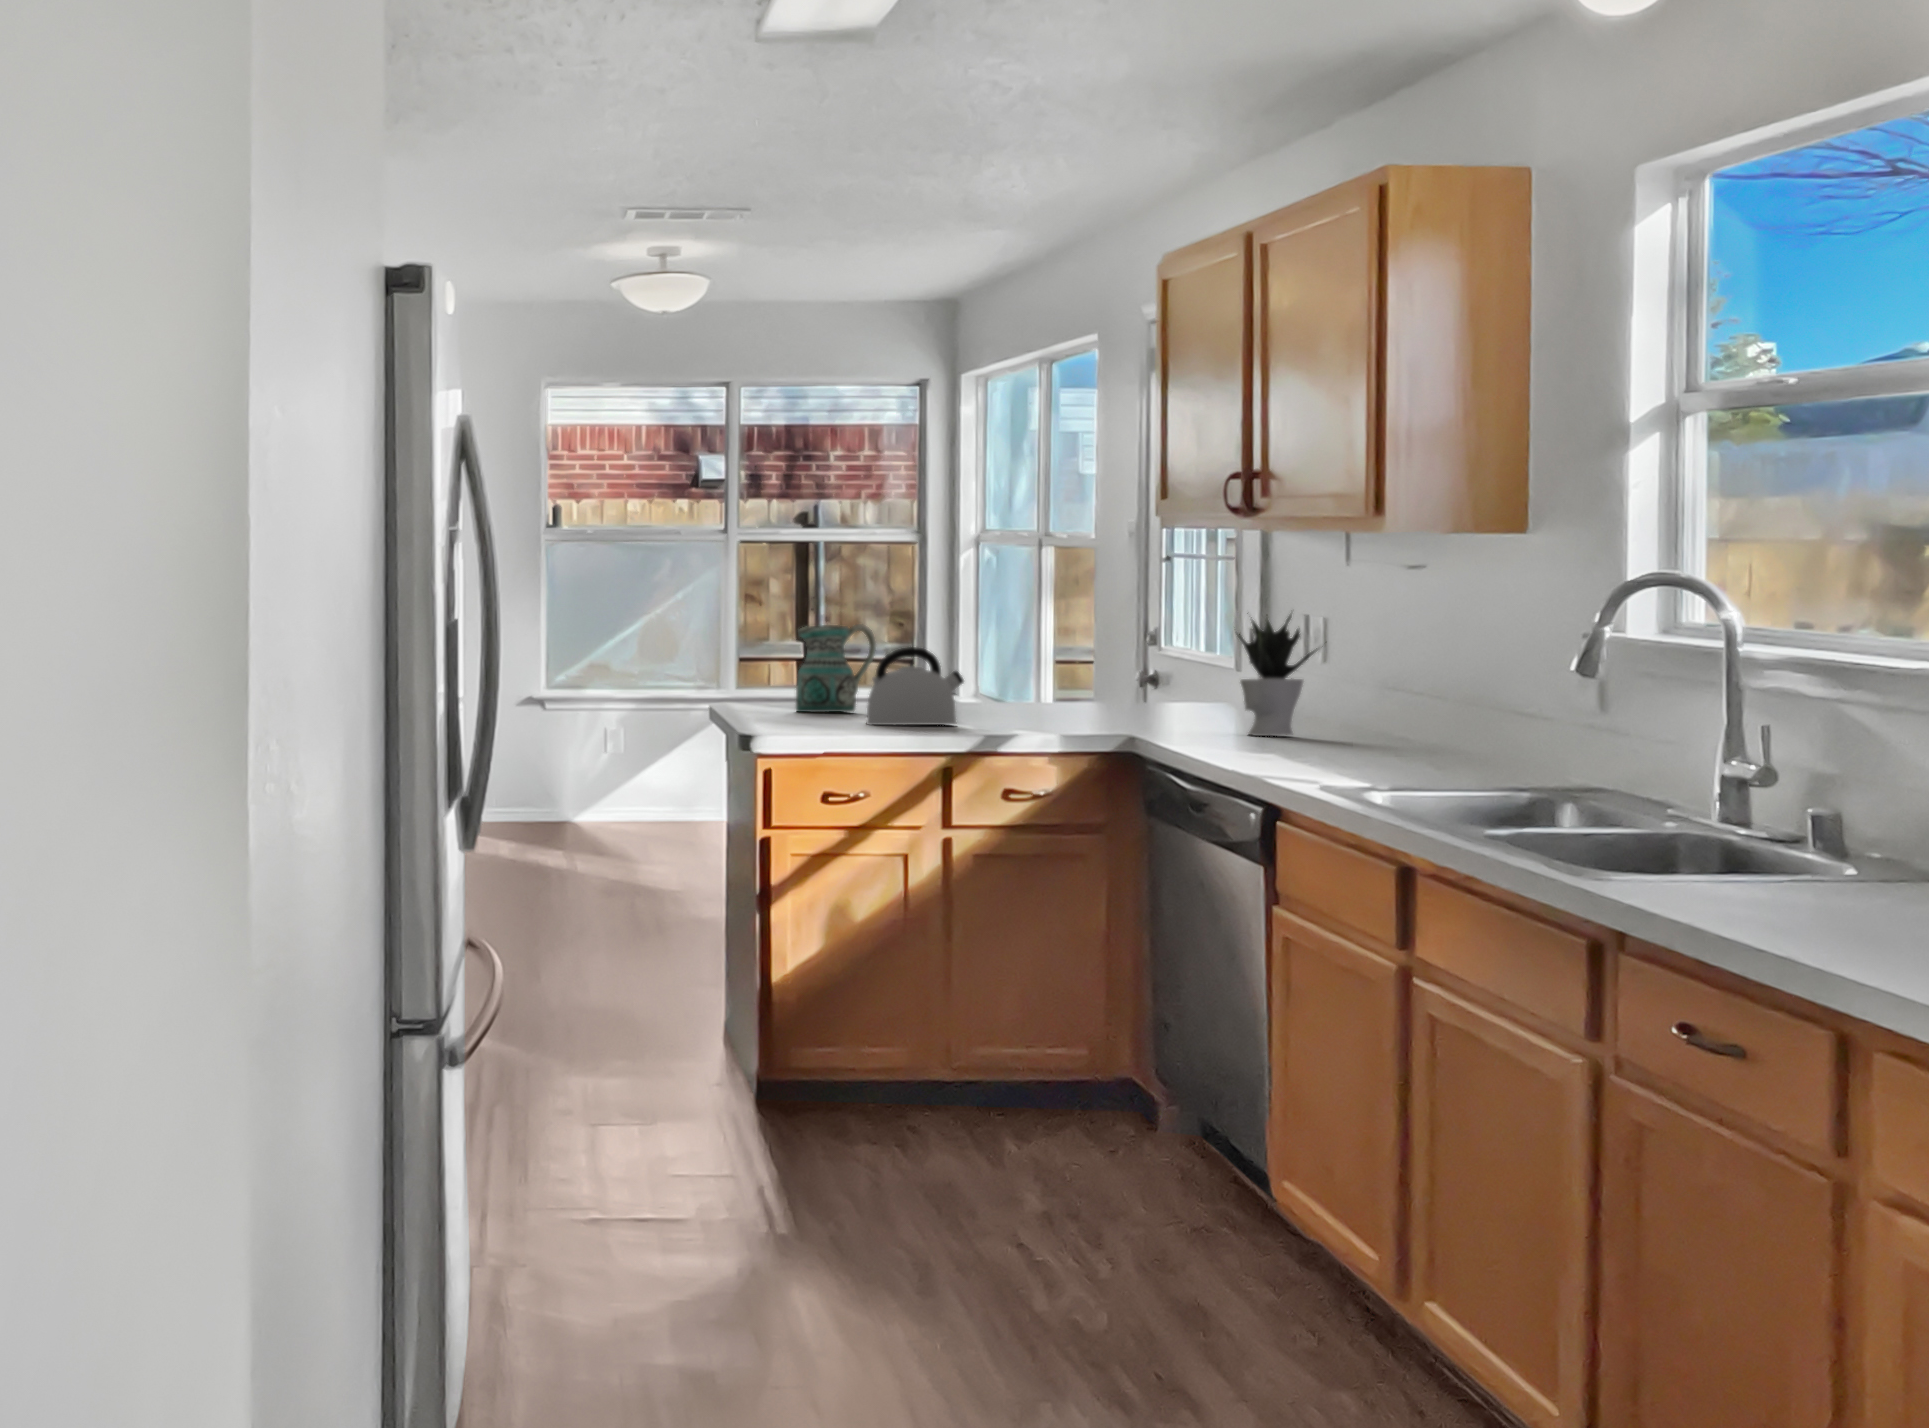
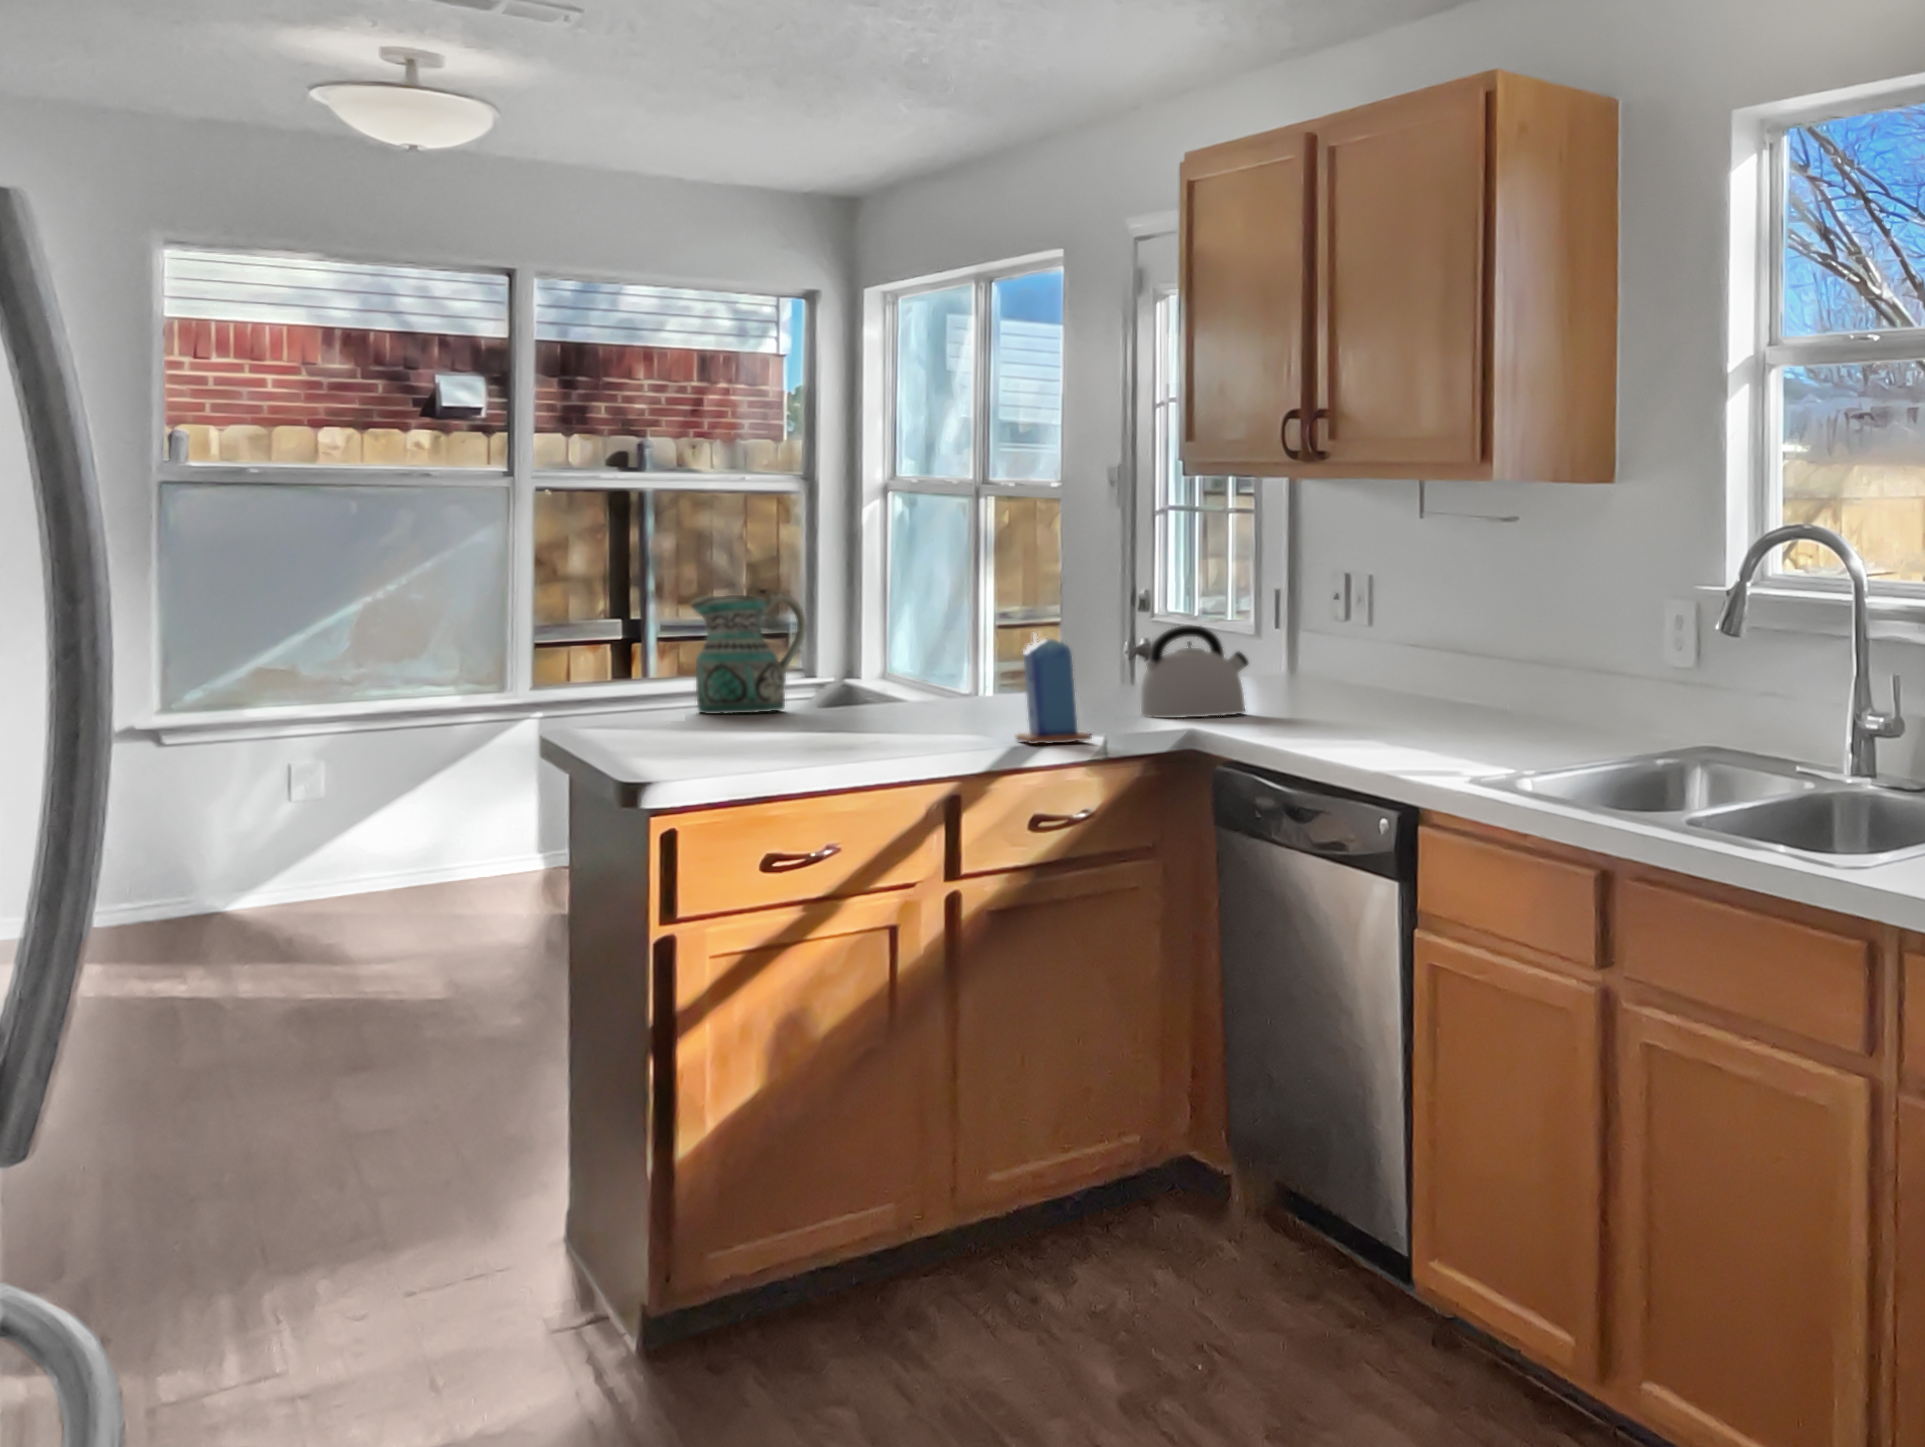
potted plant: present [1238,613,1317,736] -> none [1296,579,1406,737]
kettle: present [866,647,964,725] -> present [1141,626,1249,718]
candle: none [1007,648,1061,731] -> present [1016,634,1091,744]

